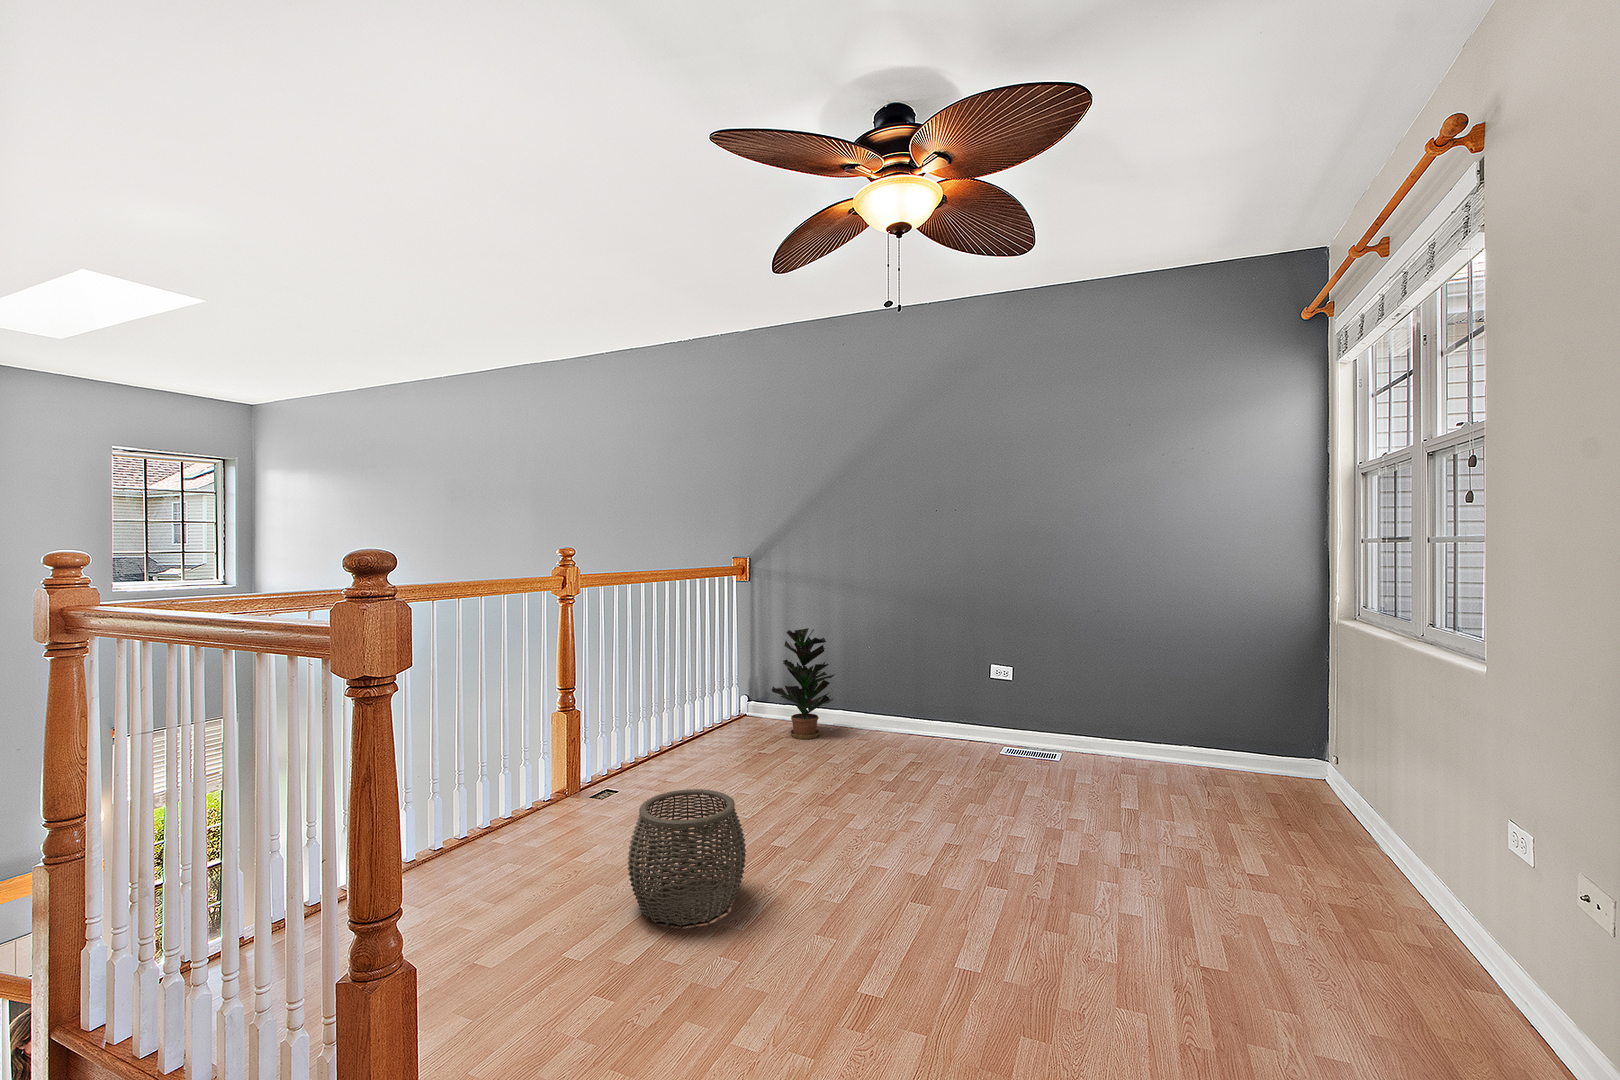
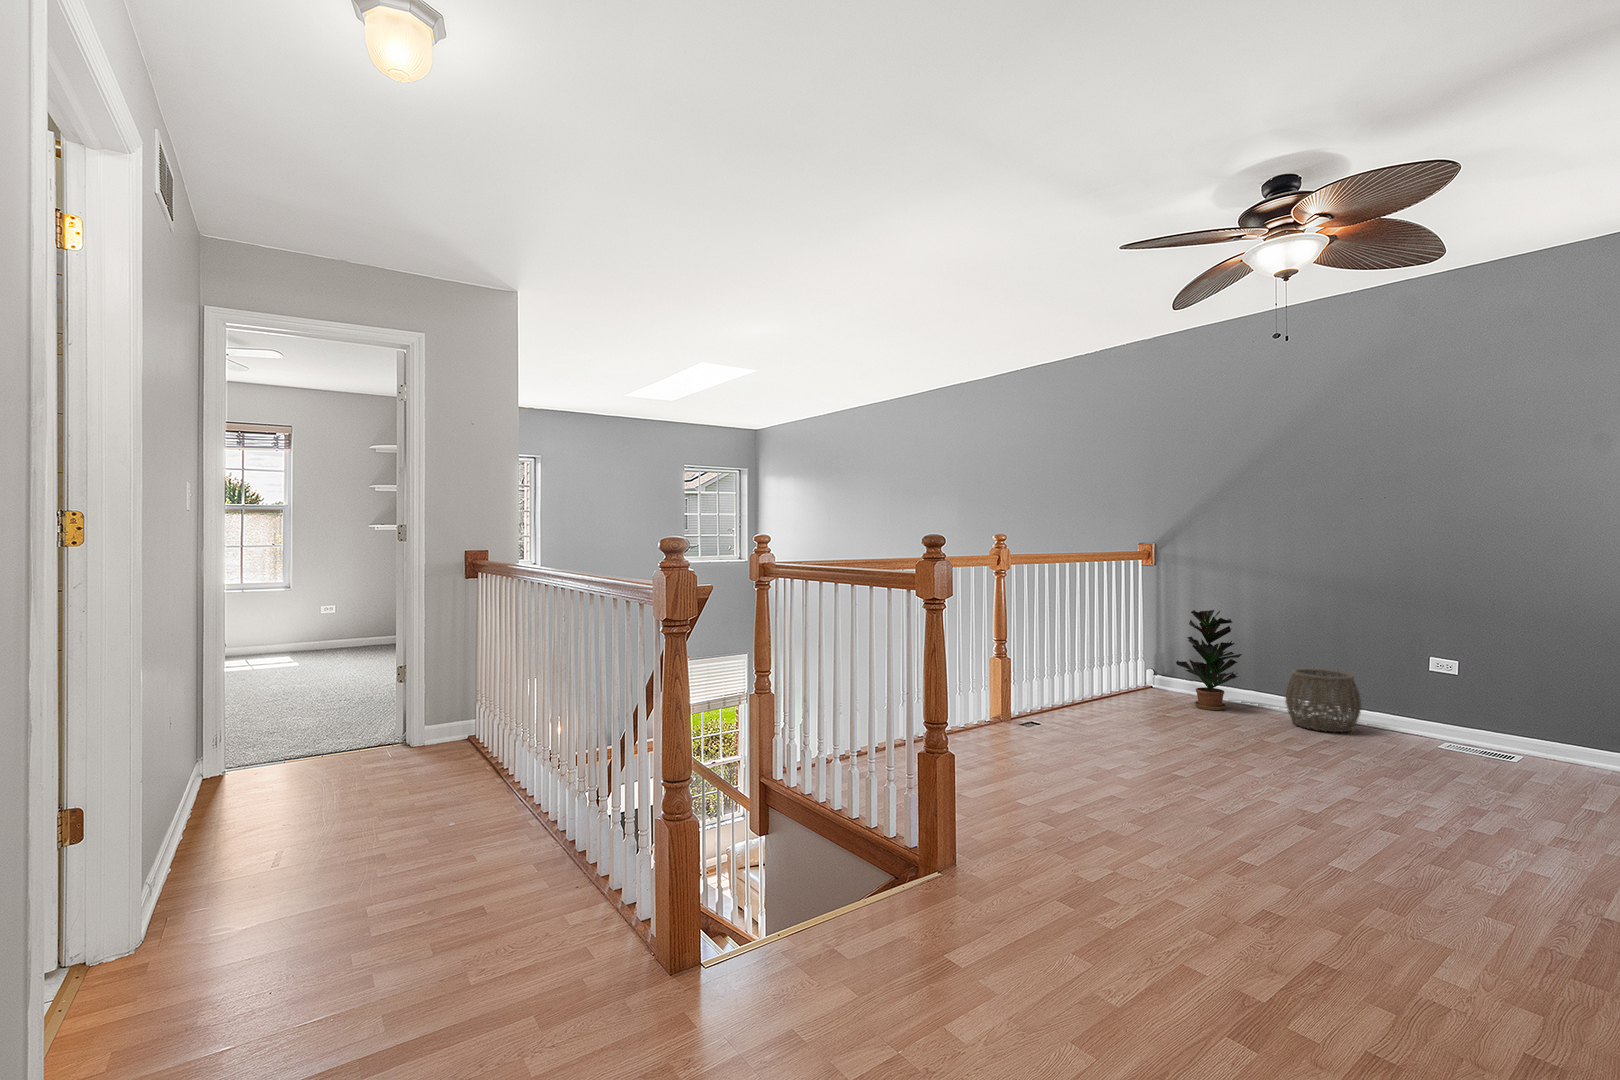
woven basket: present [628,789,746,926] -> present [1285,668,1361,732]

